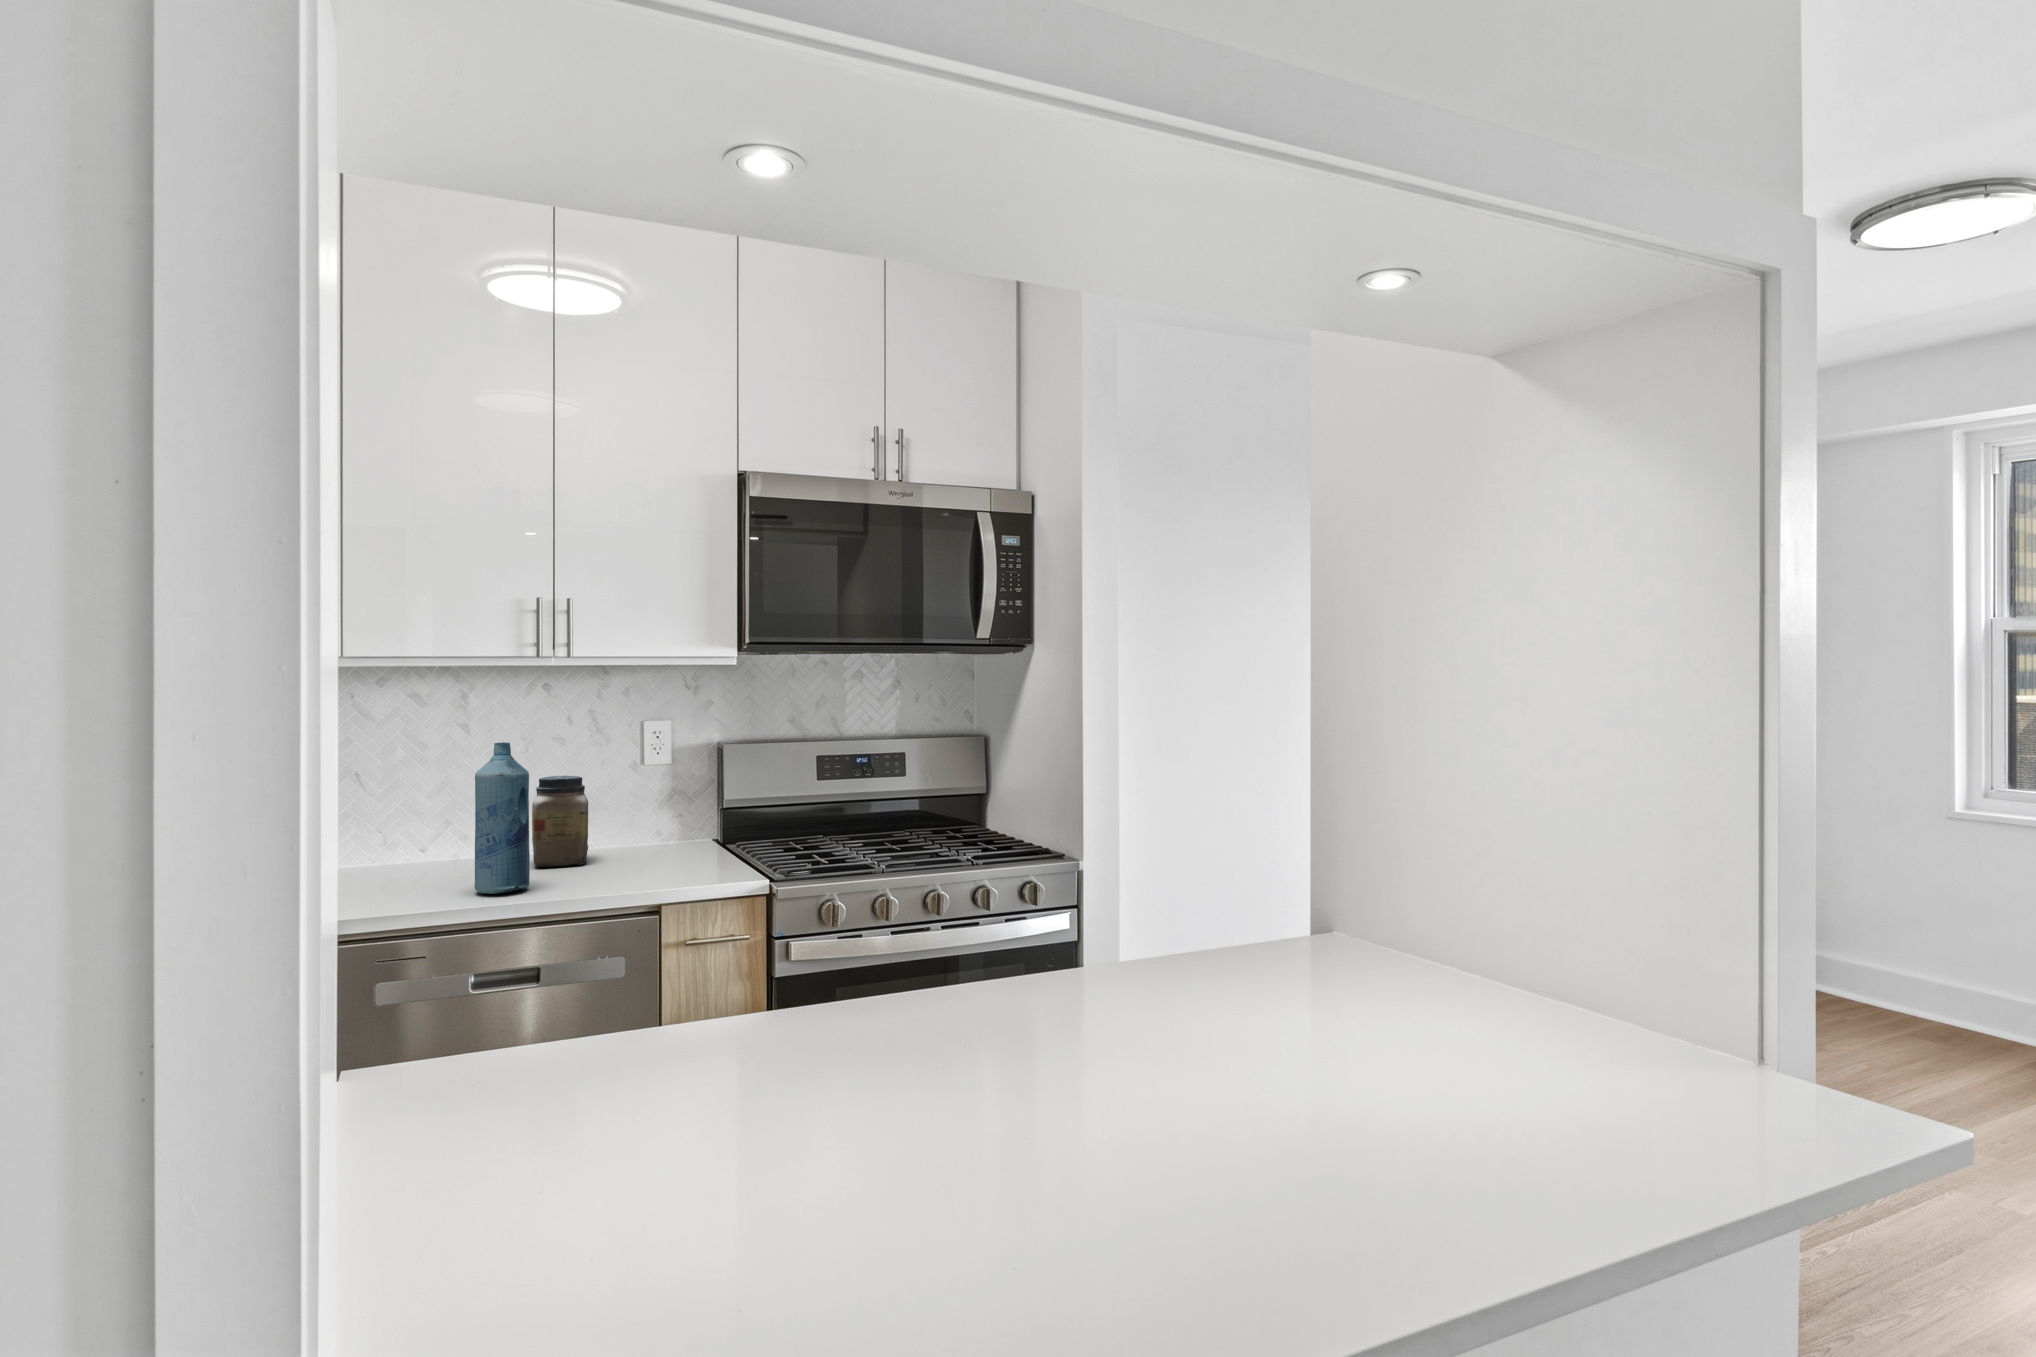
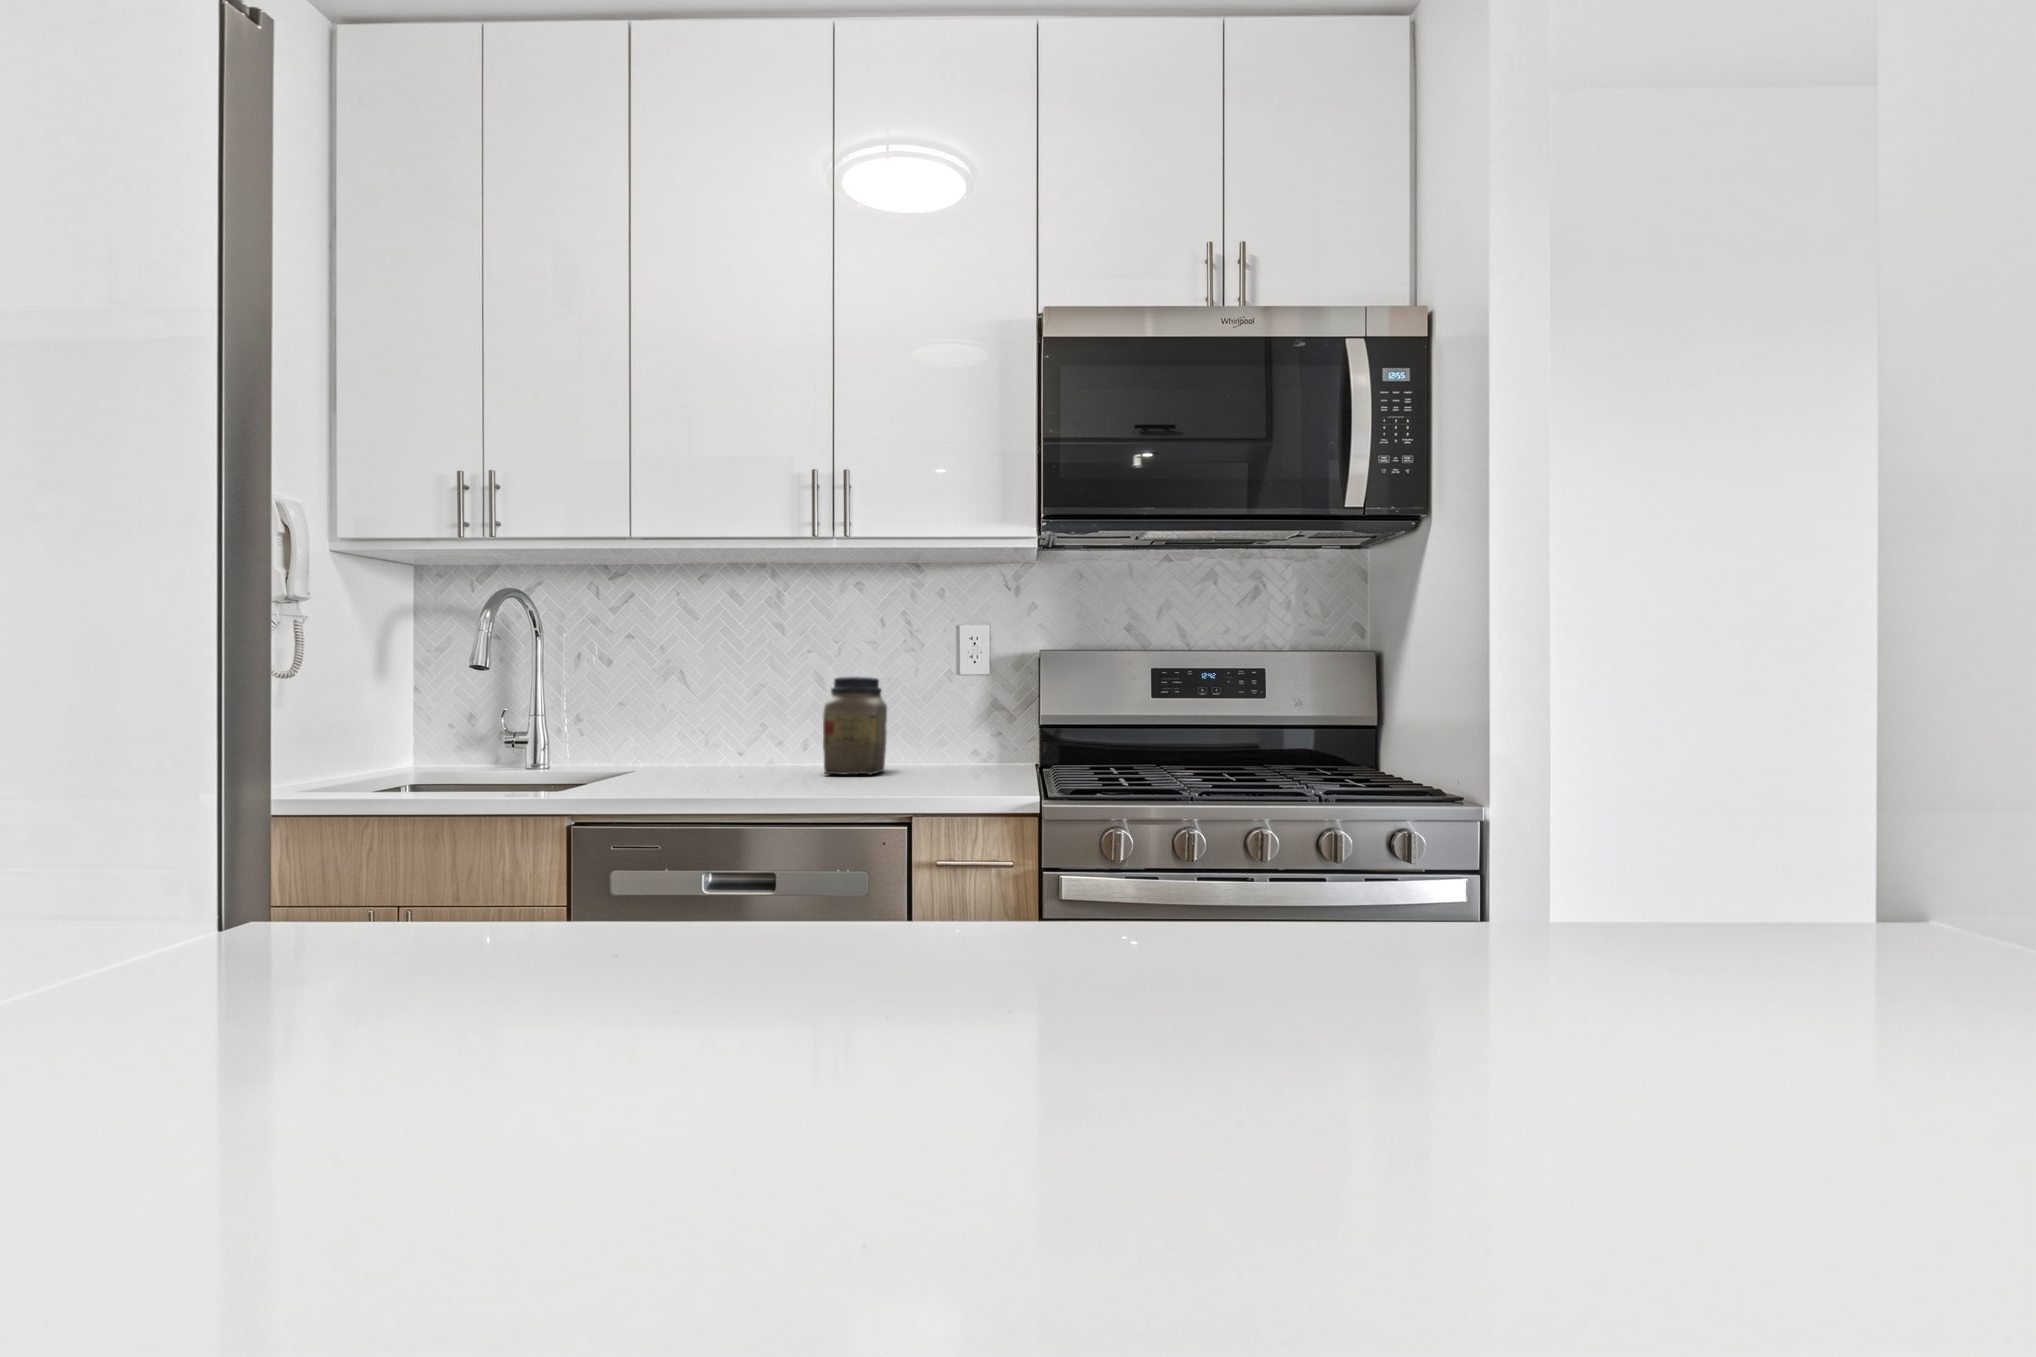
bottle: present [475,742,530,894] -> none [735,624,793,790]

